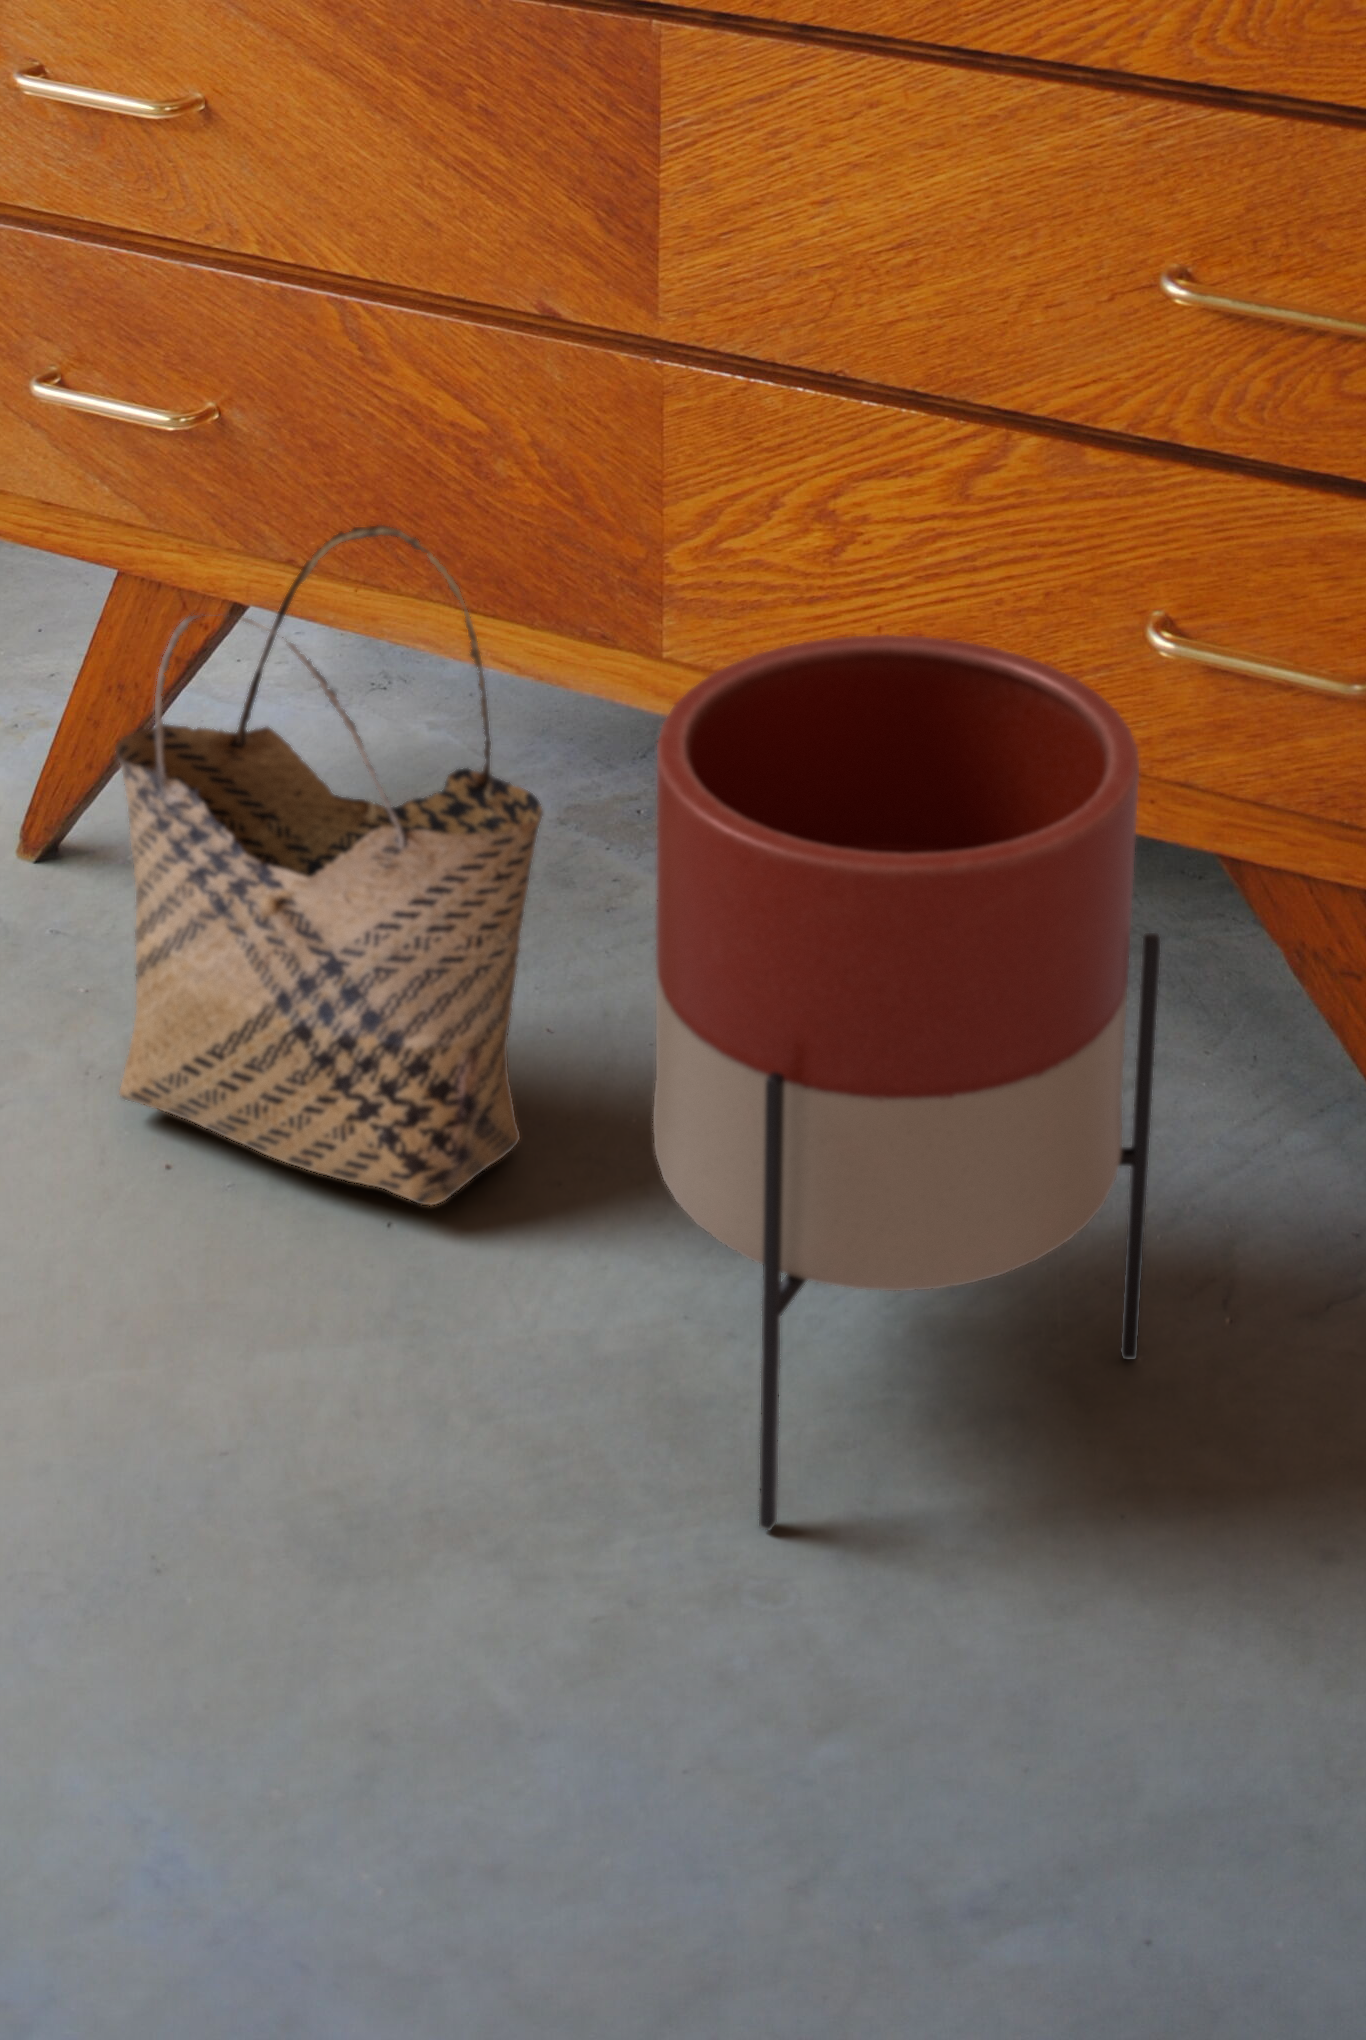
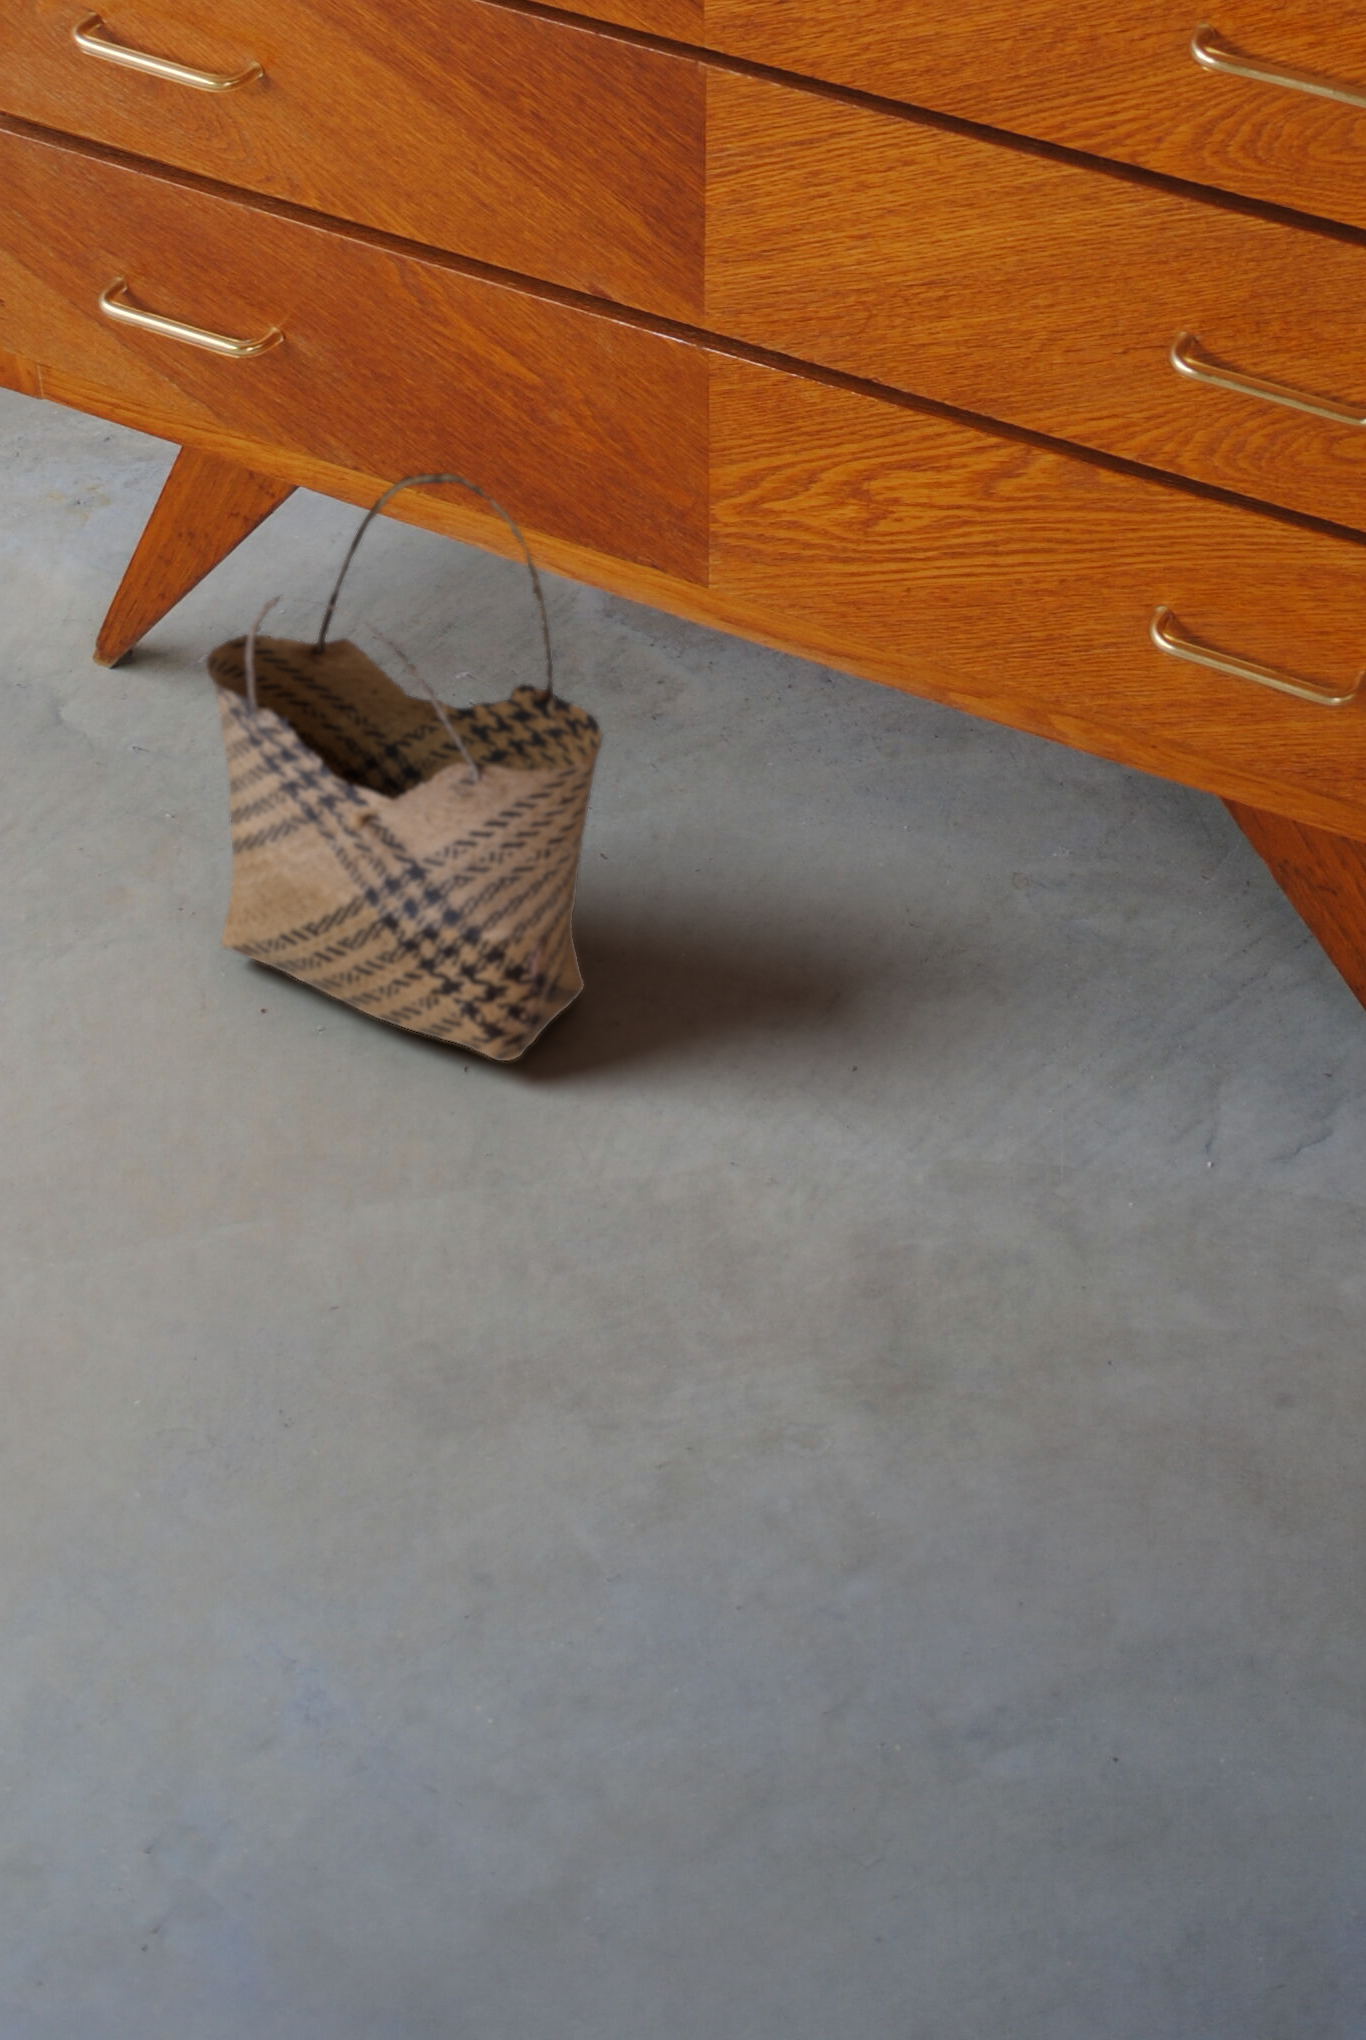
planter: present [653,635,1160,1531] -> none [707,625,1154,1378]

